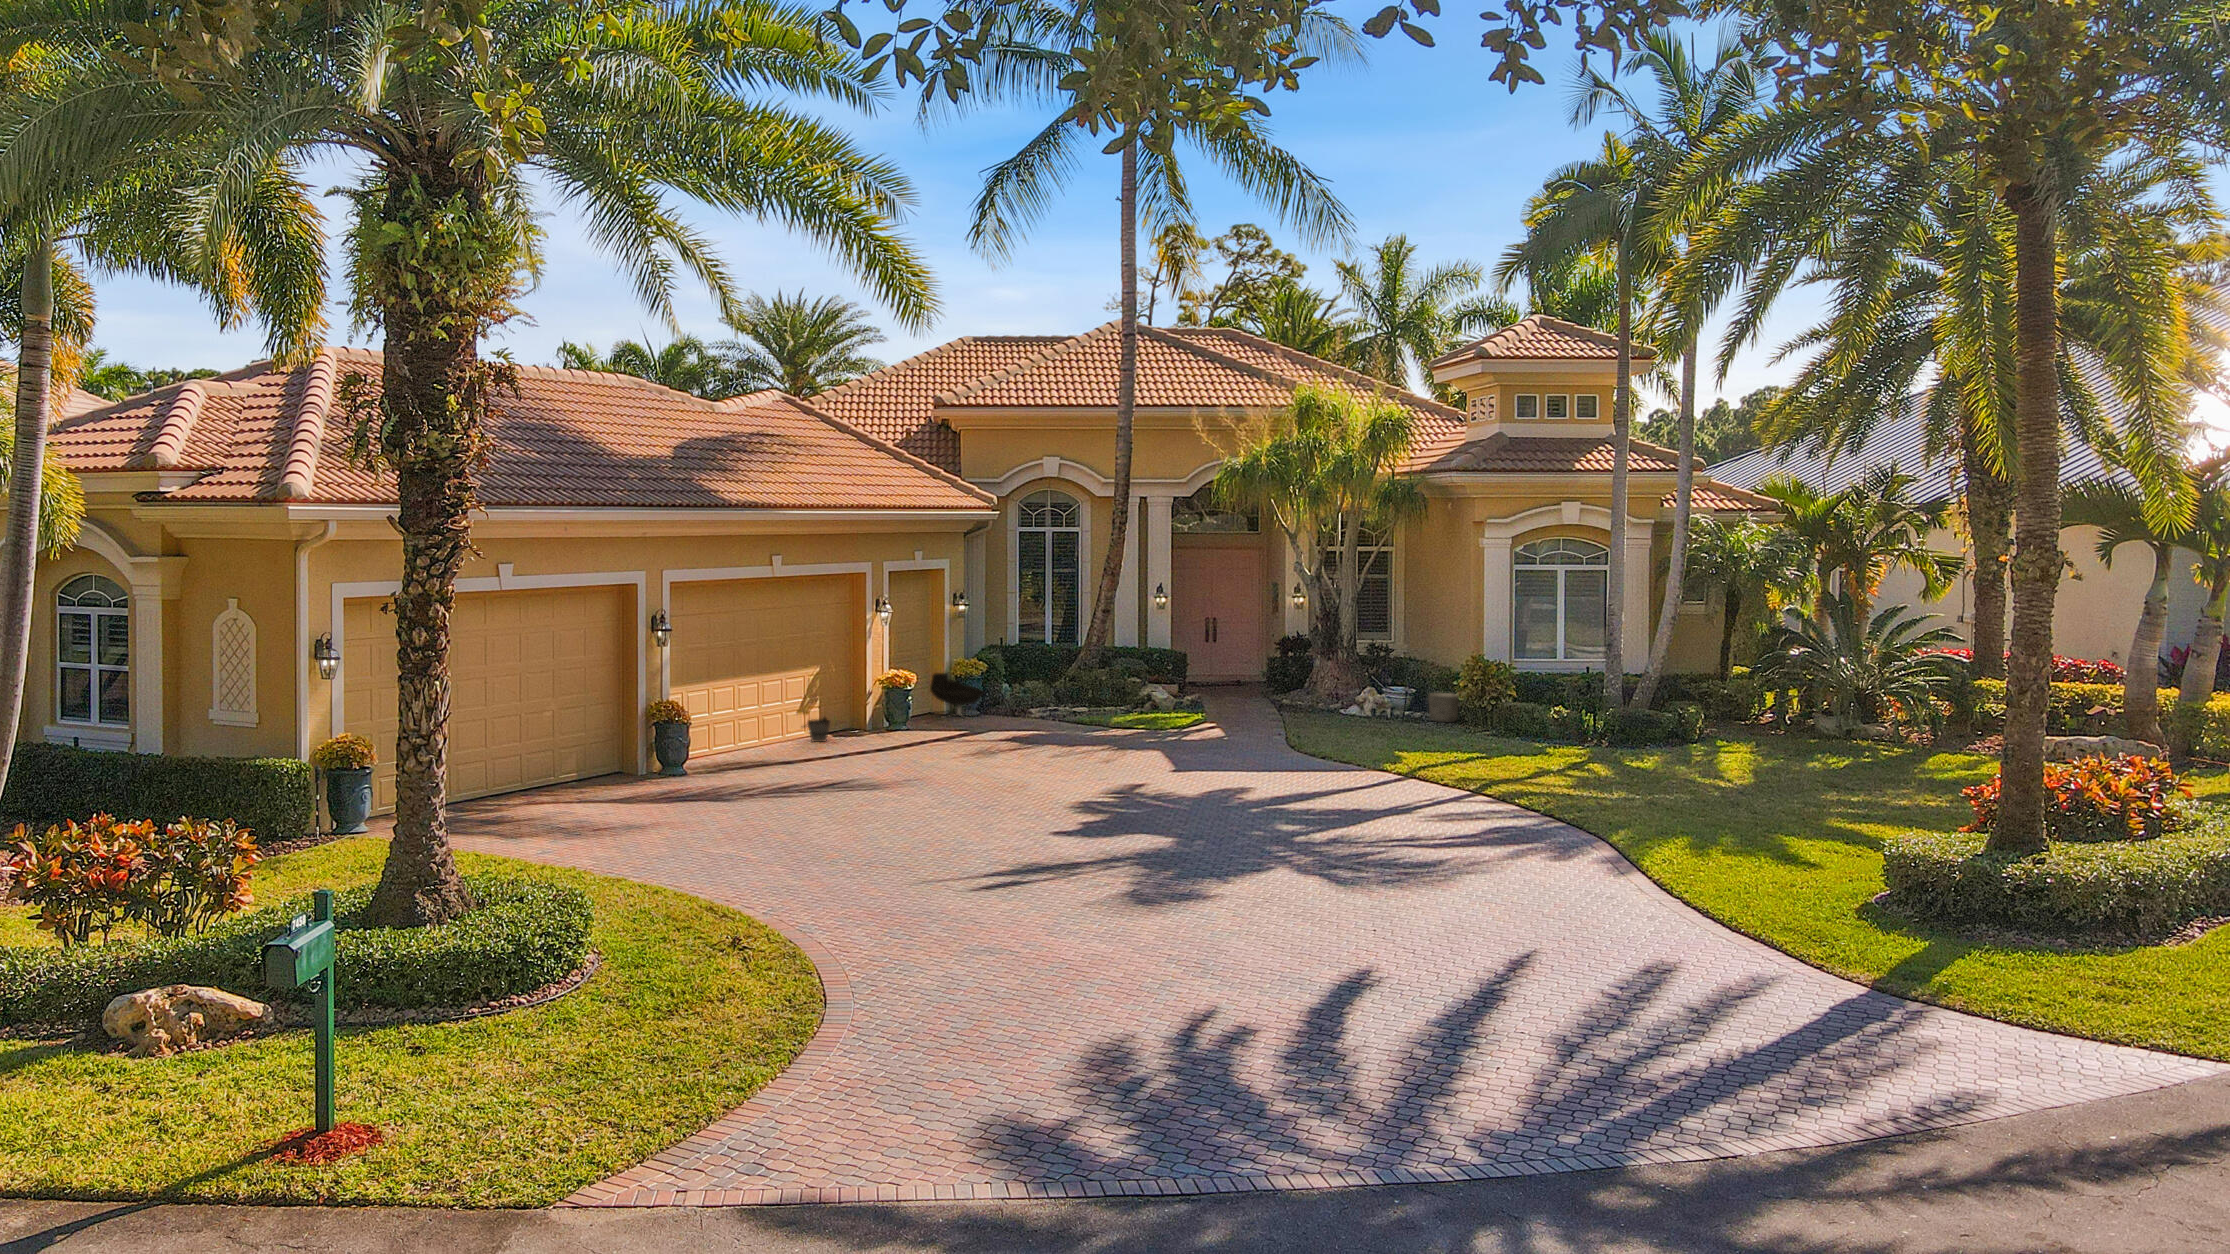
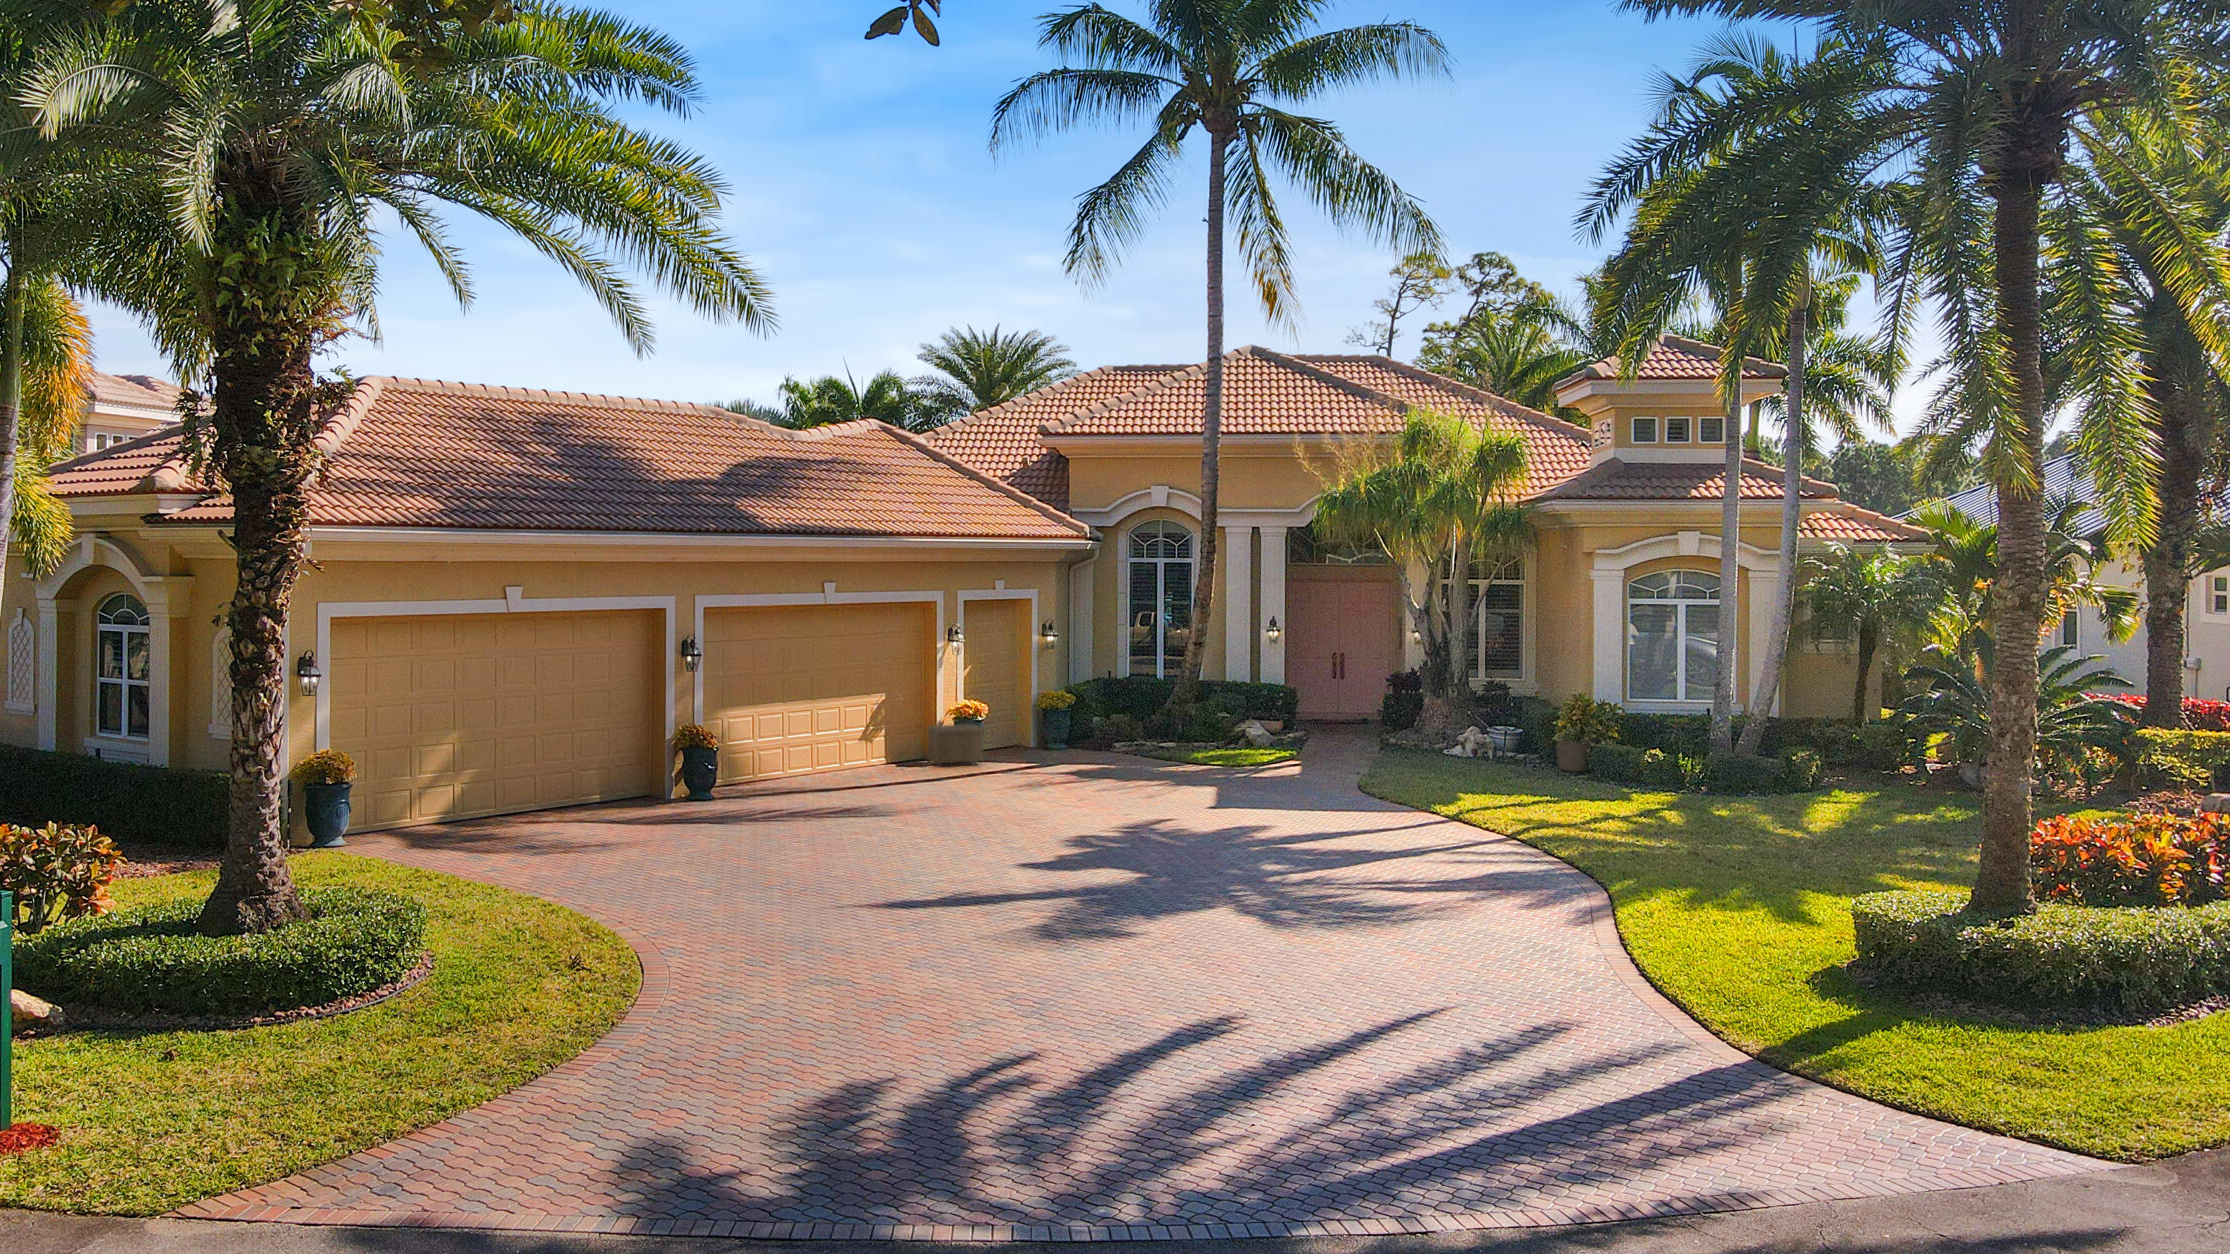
lounge chair: present [930,673,985,717] -> none [1011,706,1067,756]
storage bench: none [865,691,920,732] -> present [928,724,984,765]
bucket: present [804,717,830,742] -> none [851,749,882,775]

